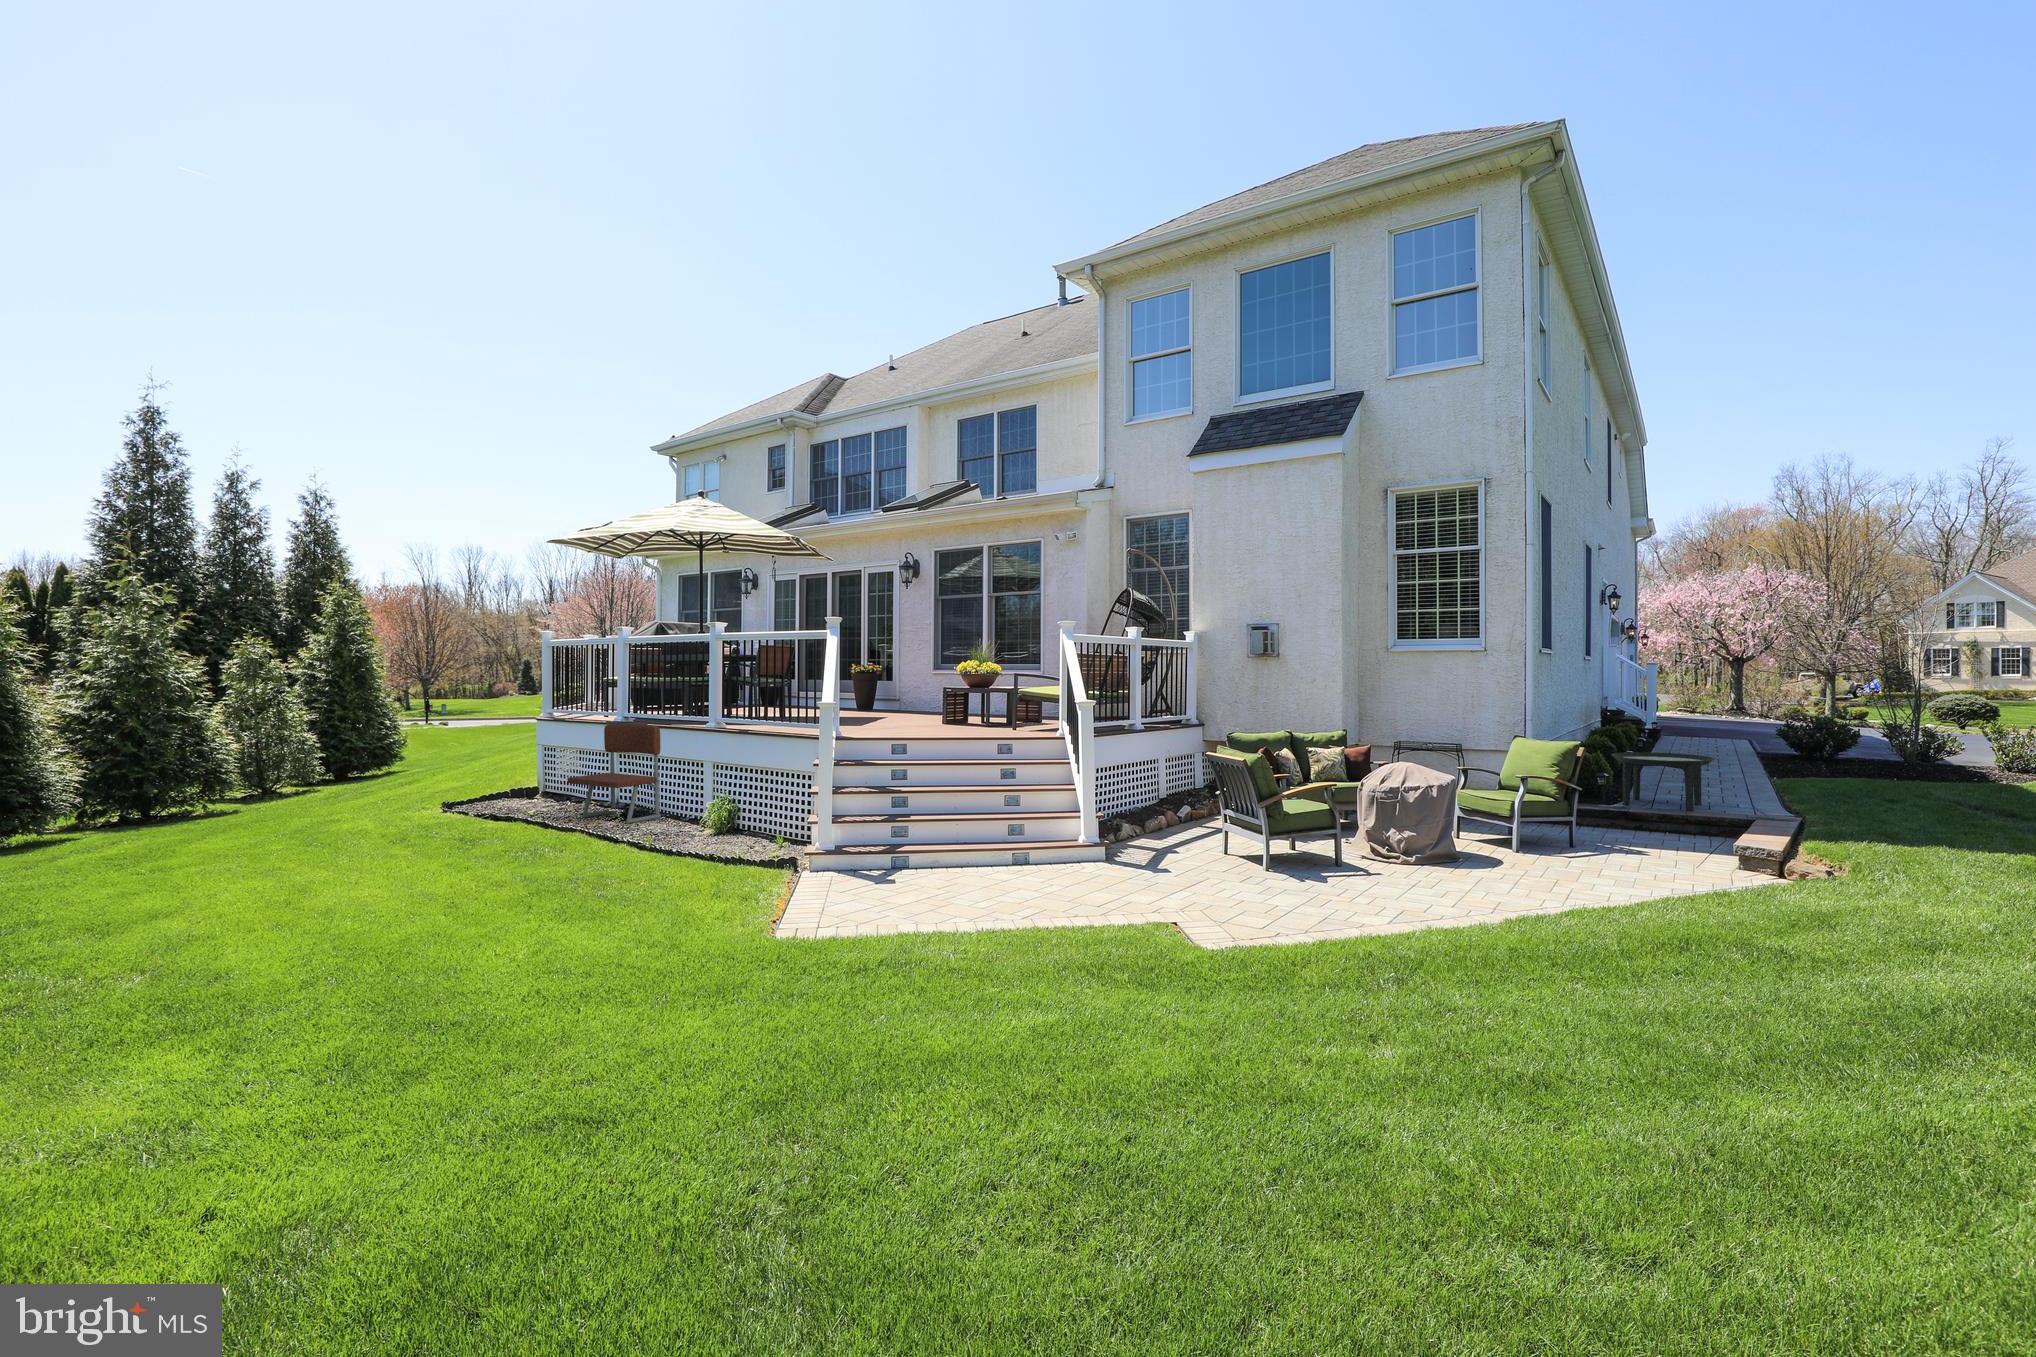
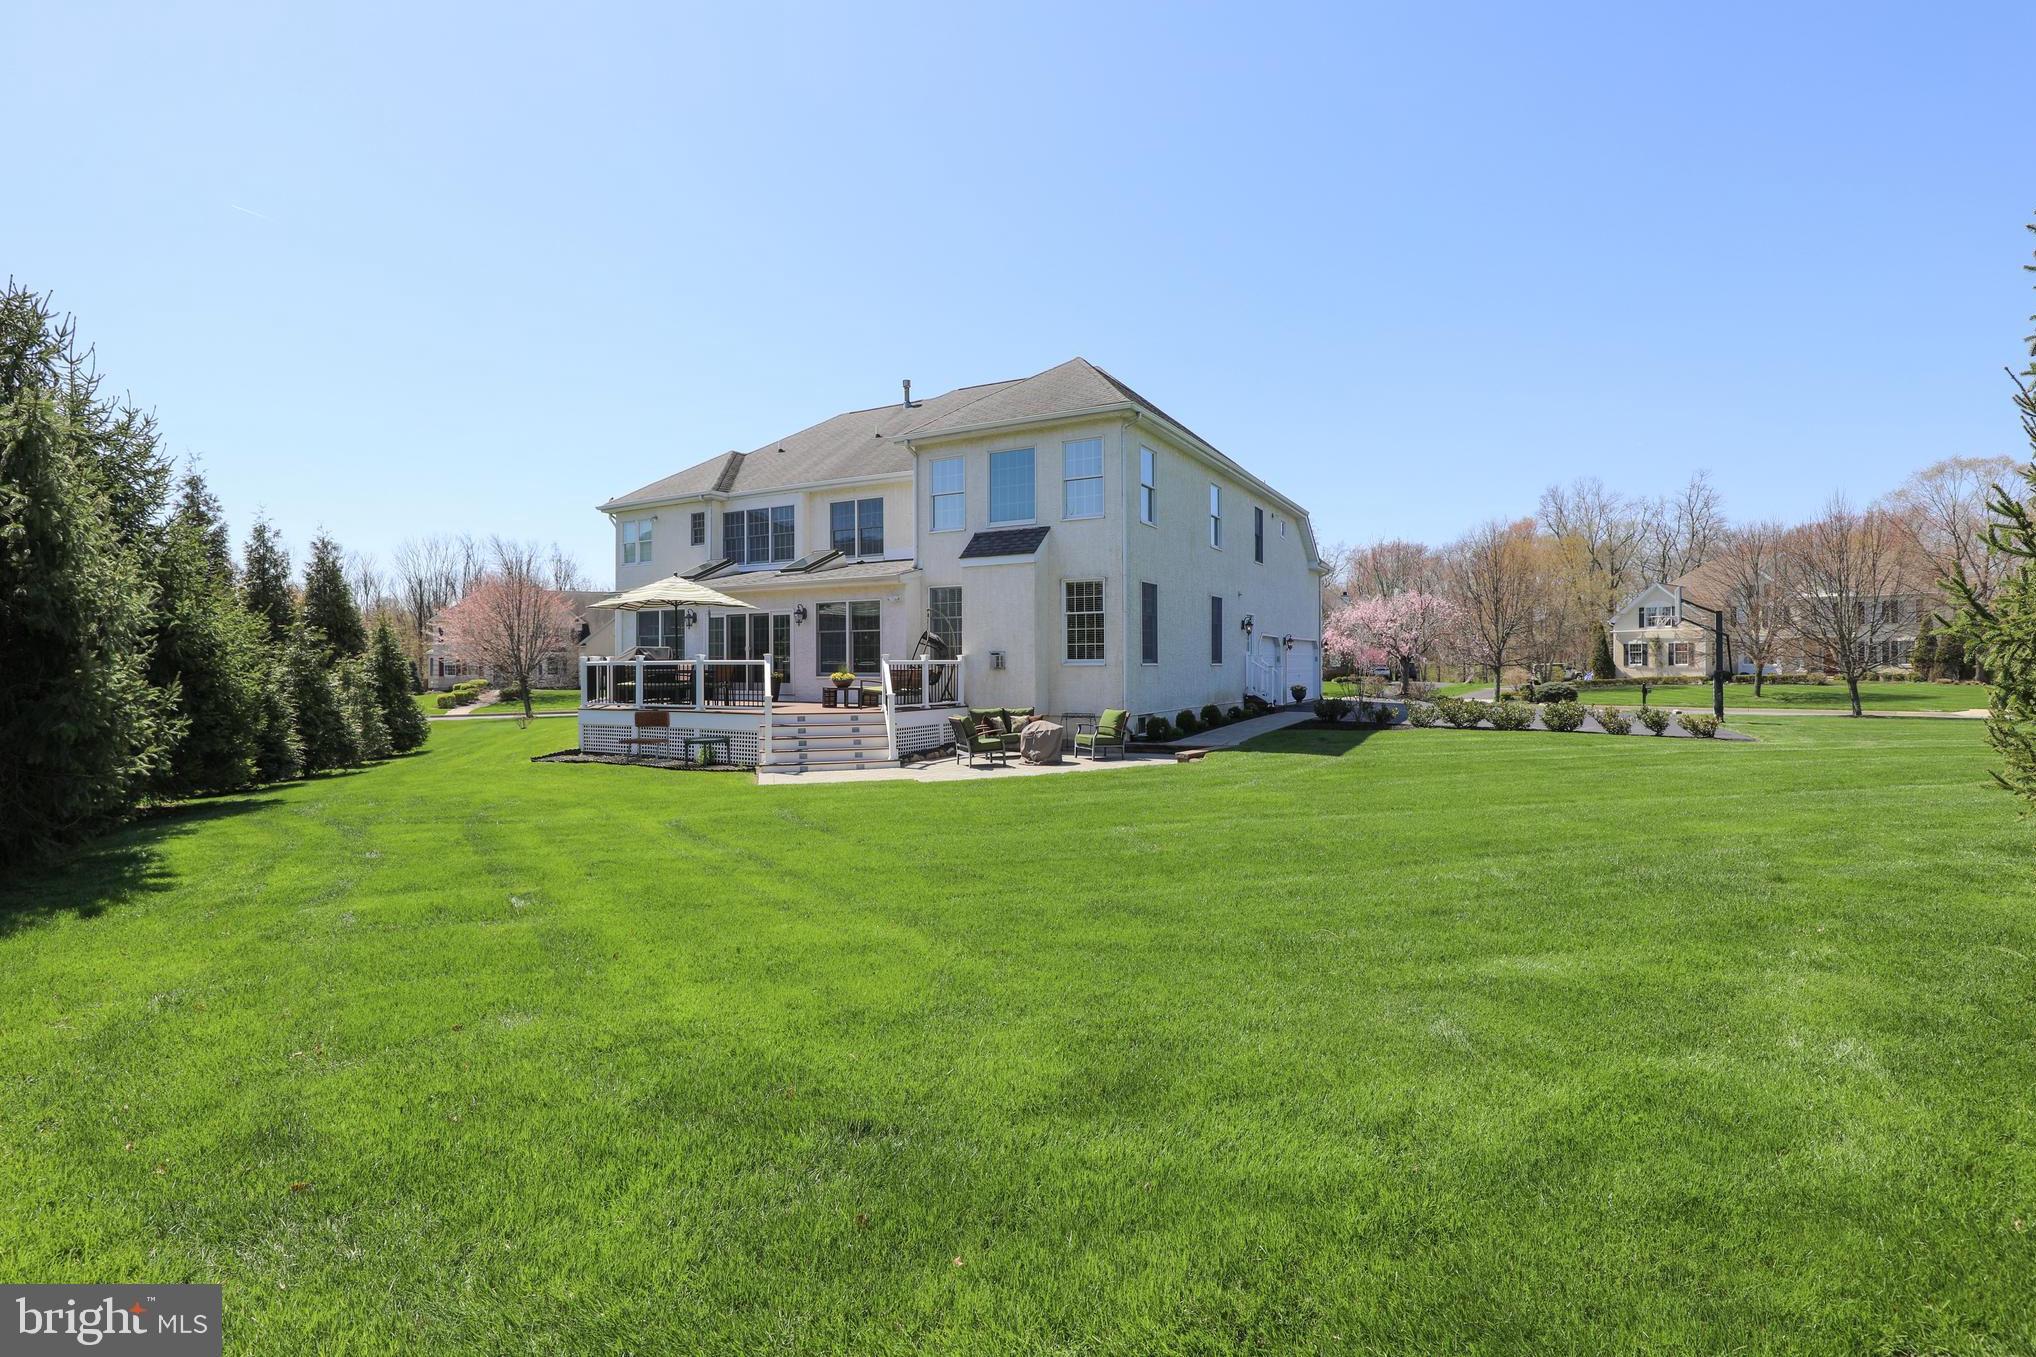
round table: present [1611,752,1715,811] -> present [682,736,732,768]

